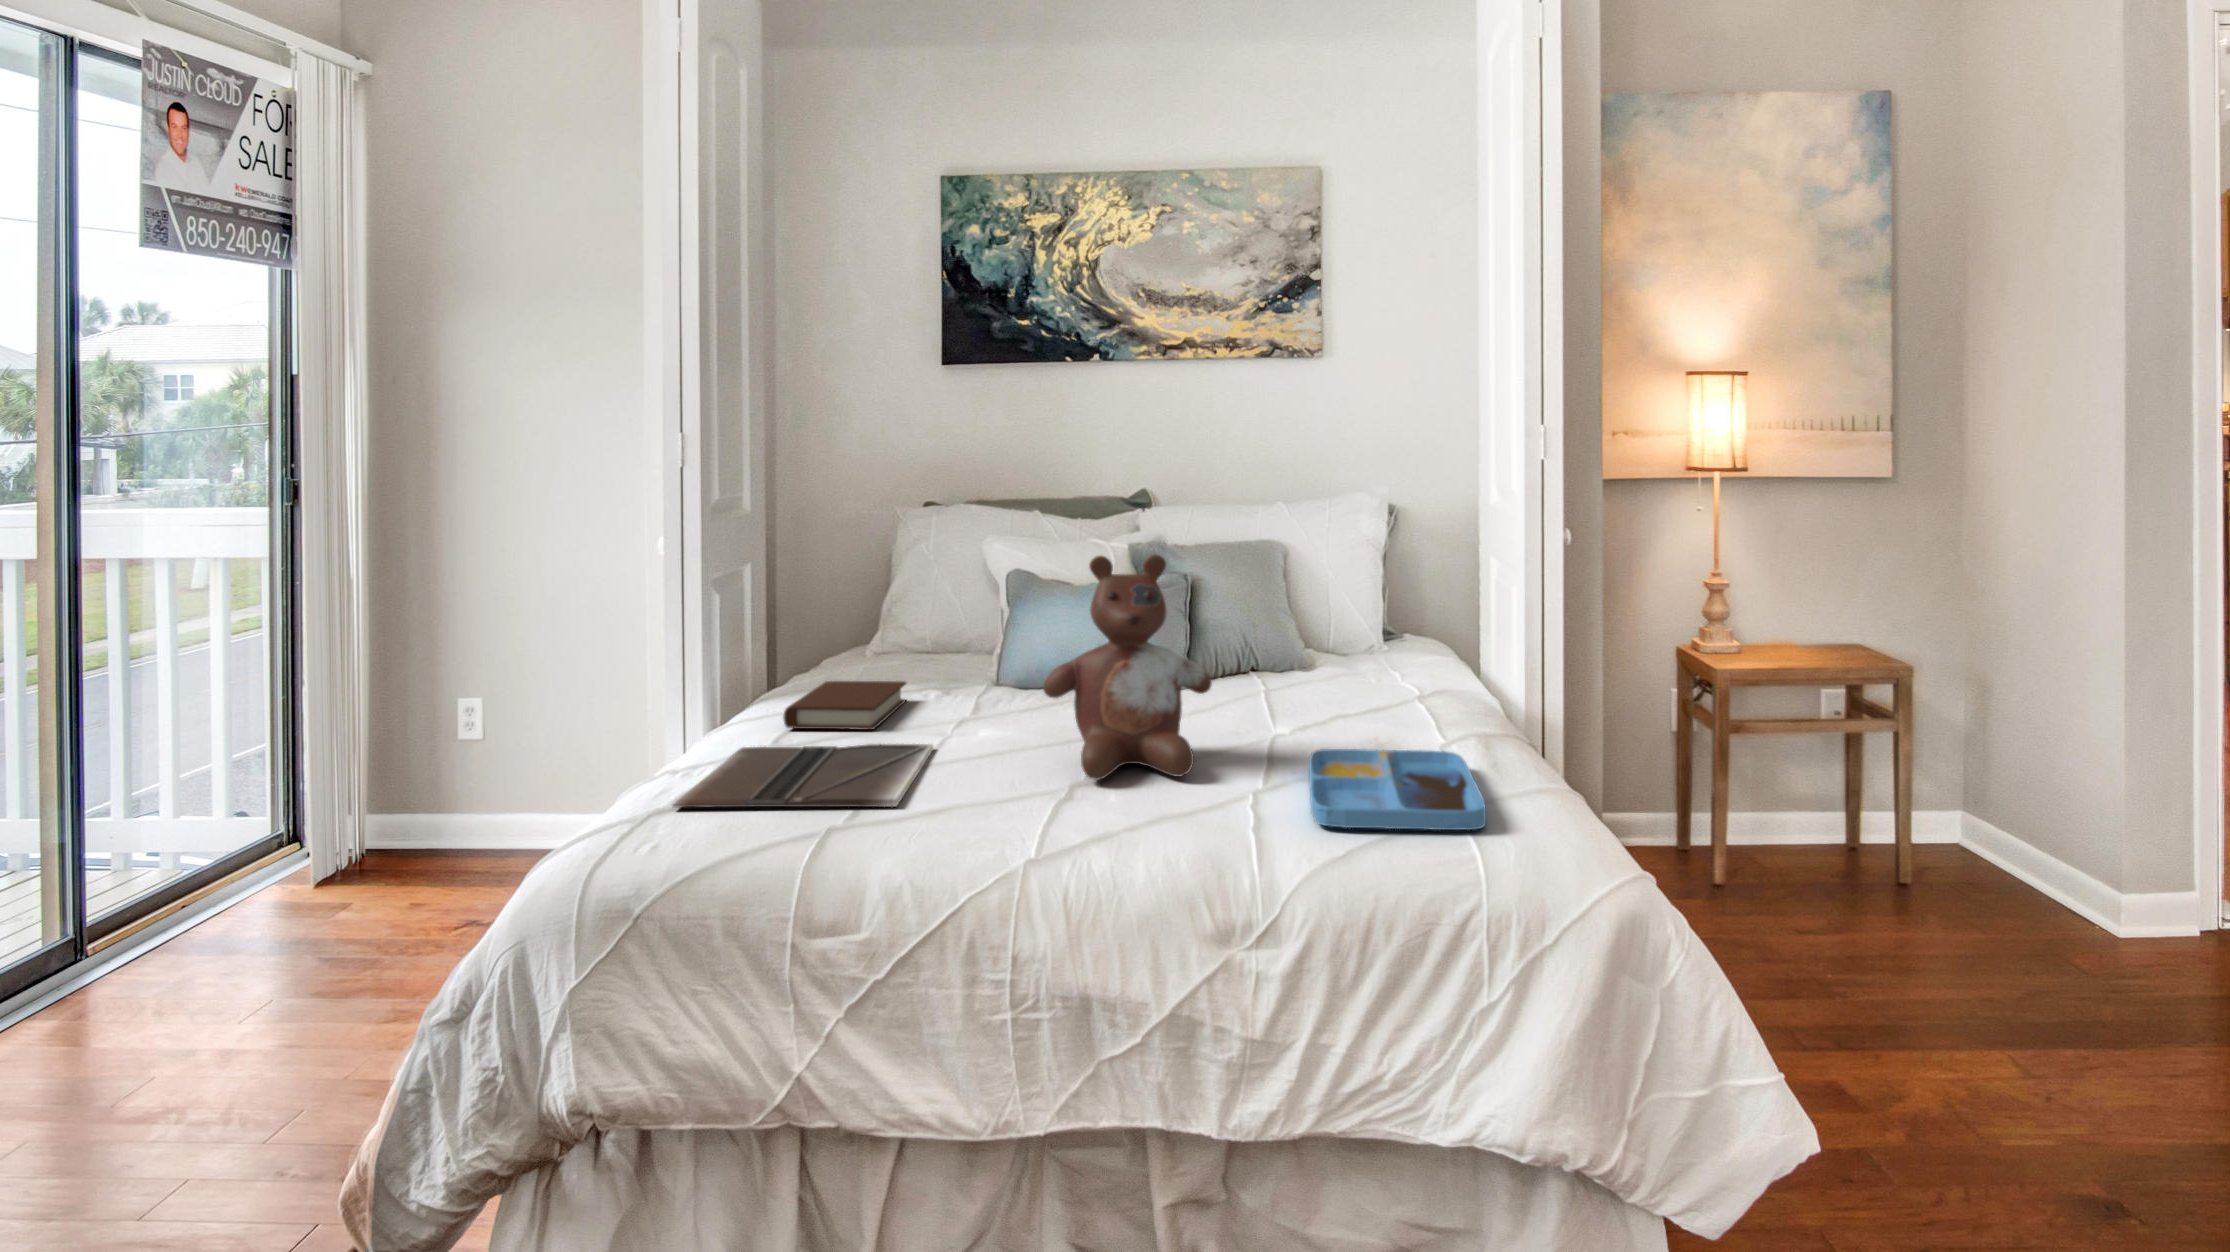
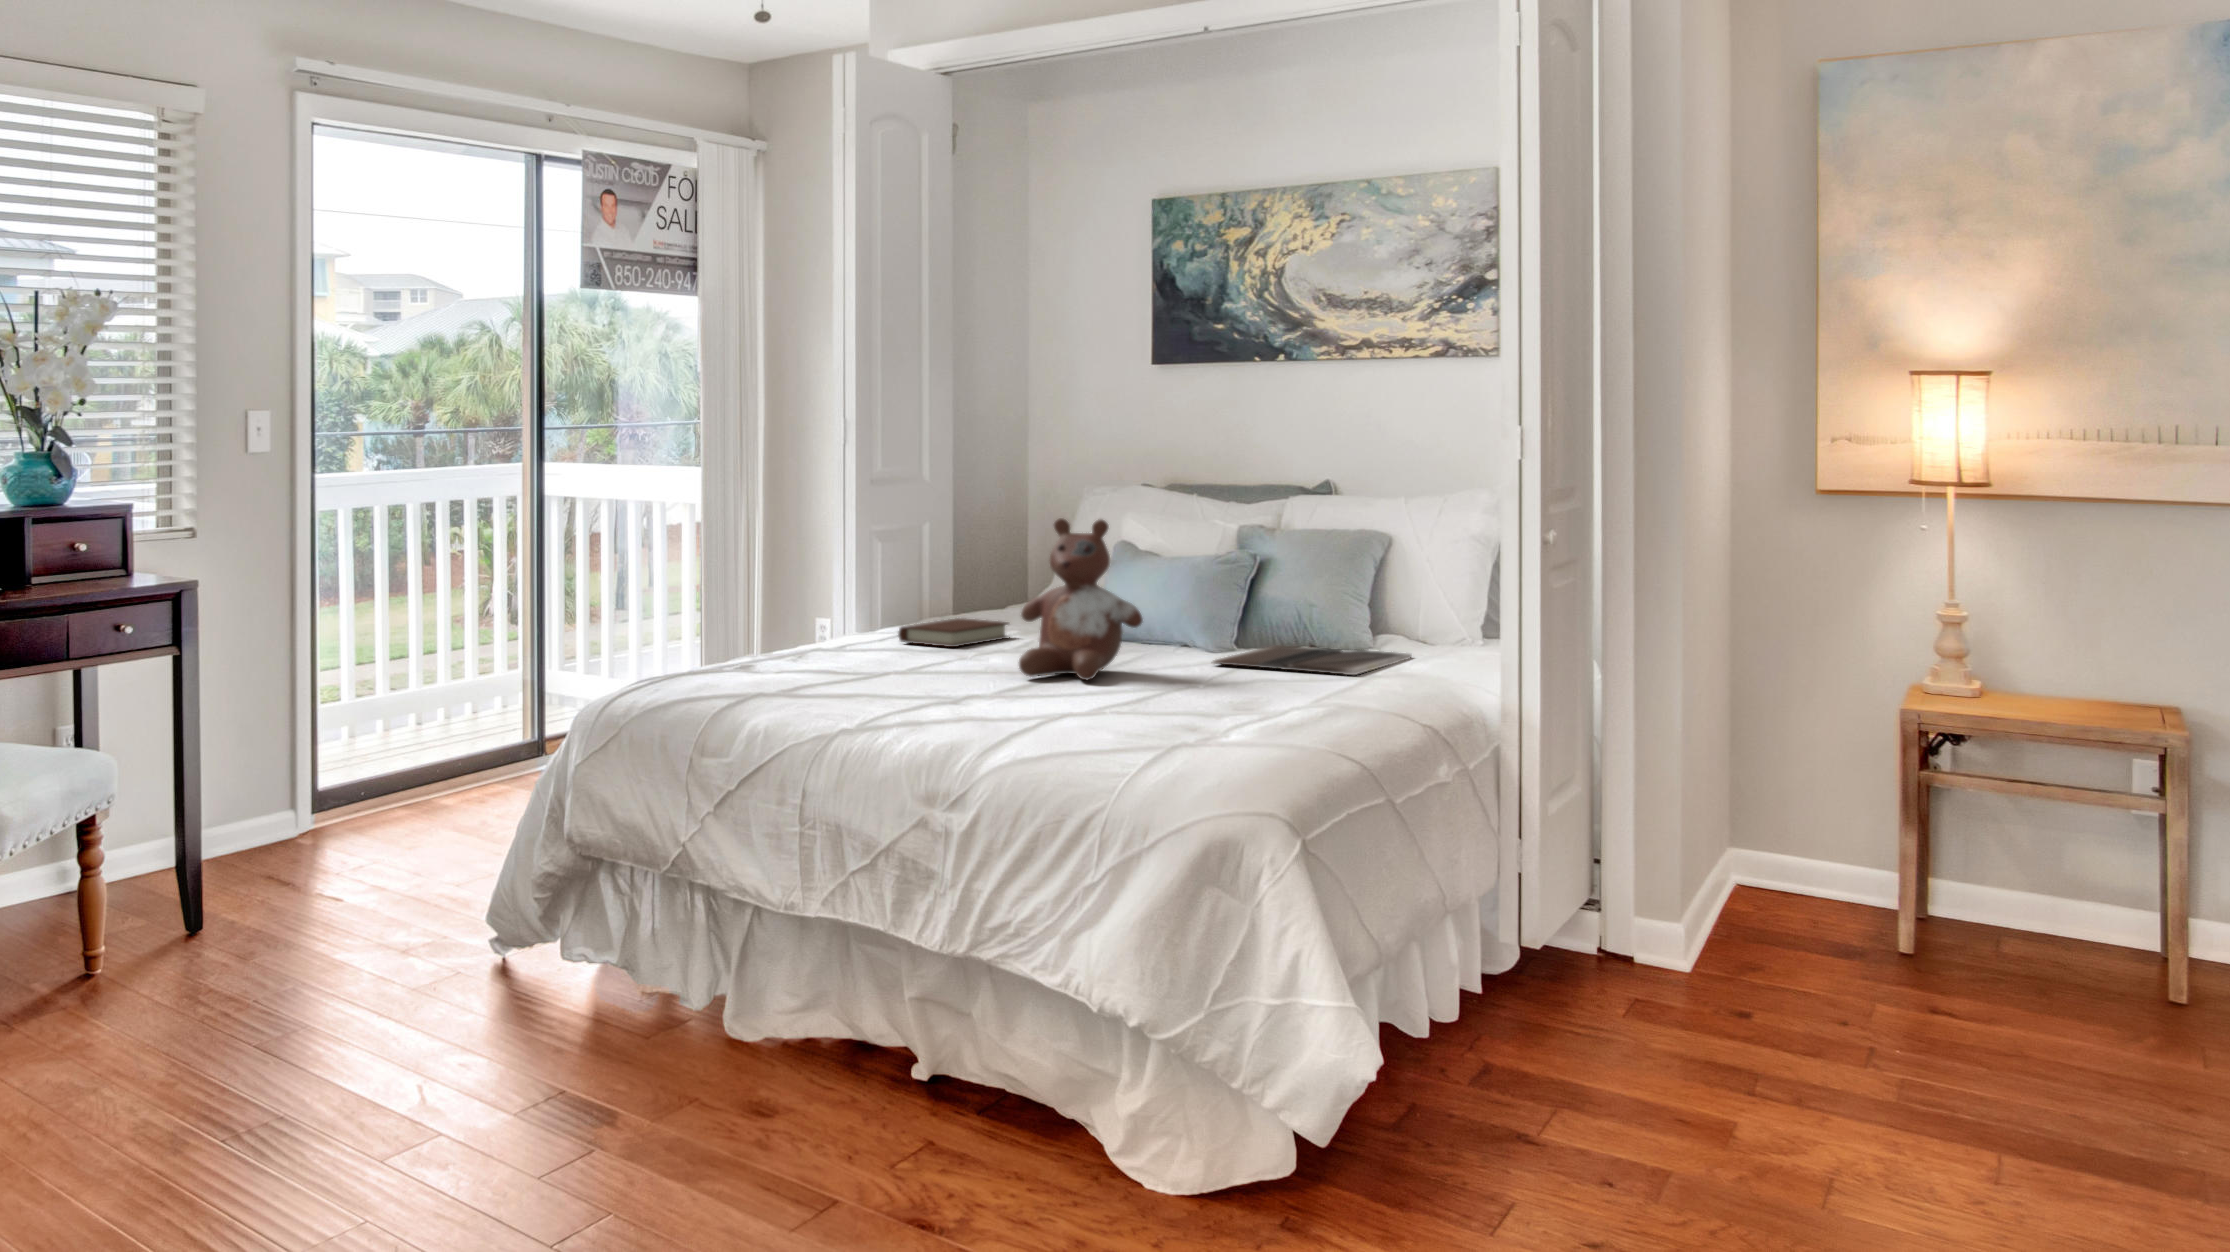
laptop: present [673,744,933,807] -> present [1213,645,1411,675]
tray: present [1309,749,1486,830] -> none [1110,673,1293,715]

